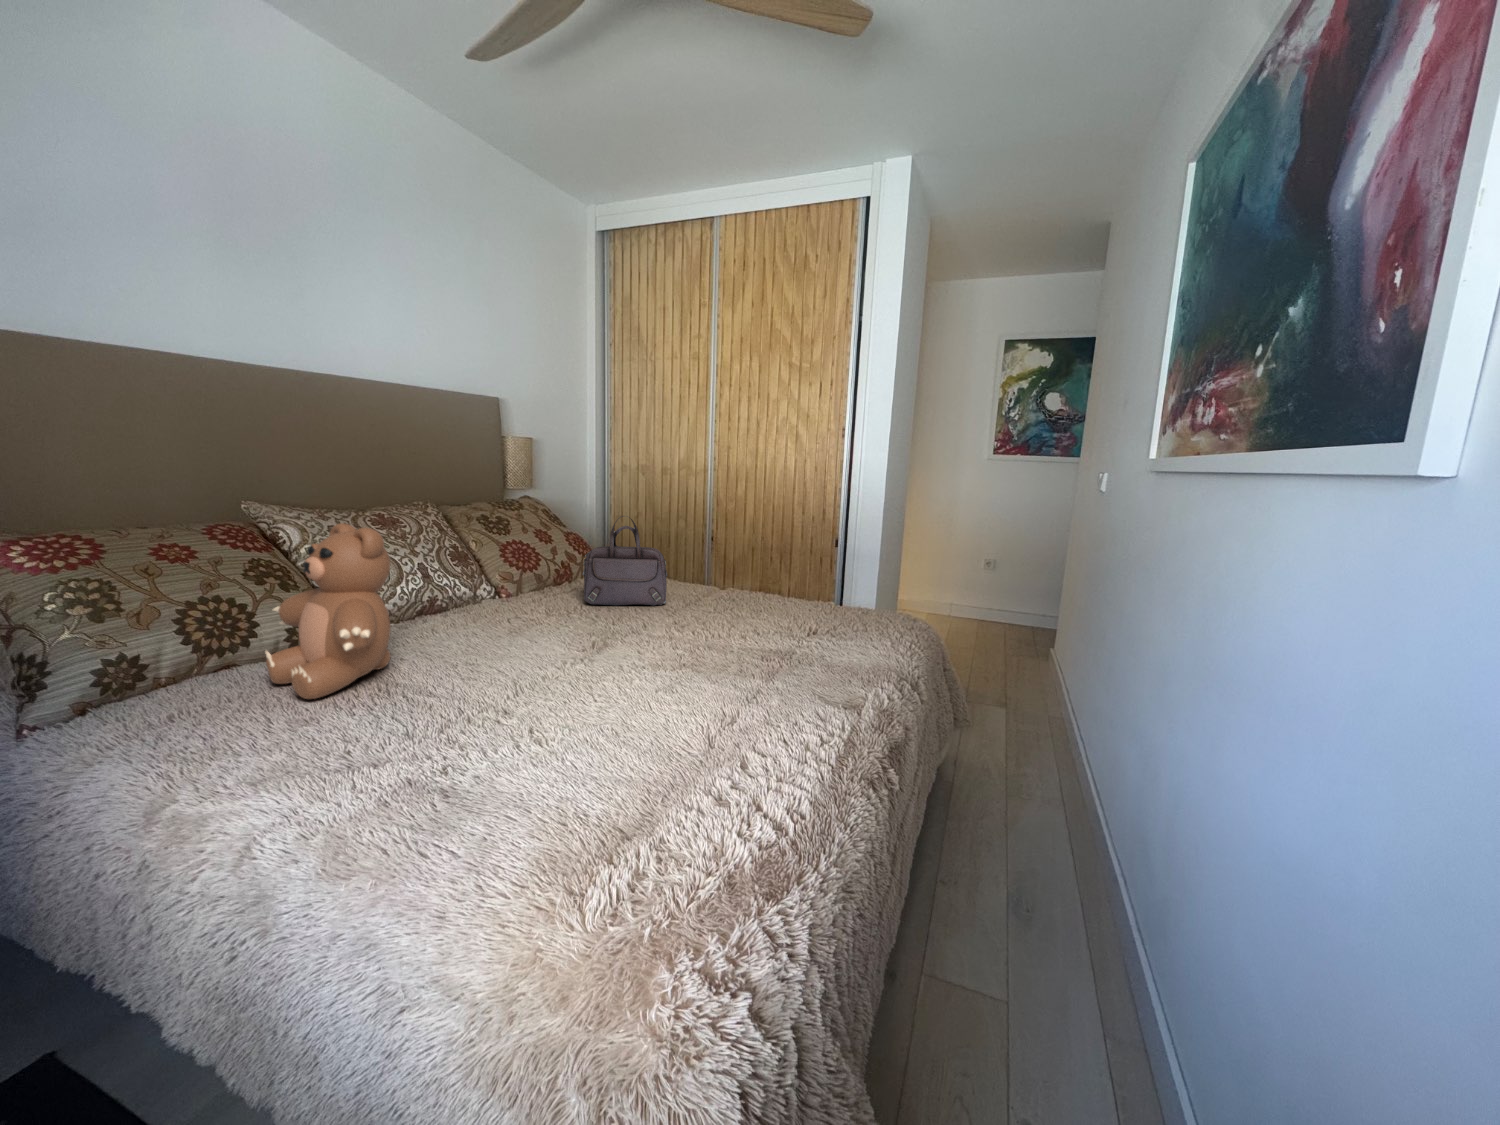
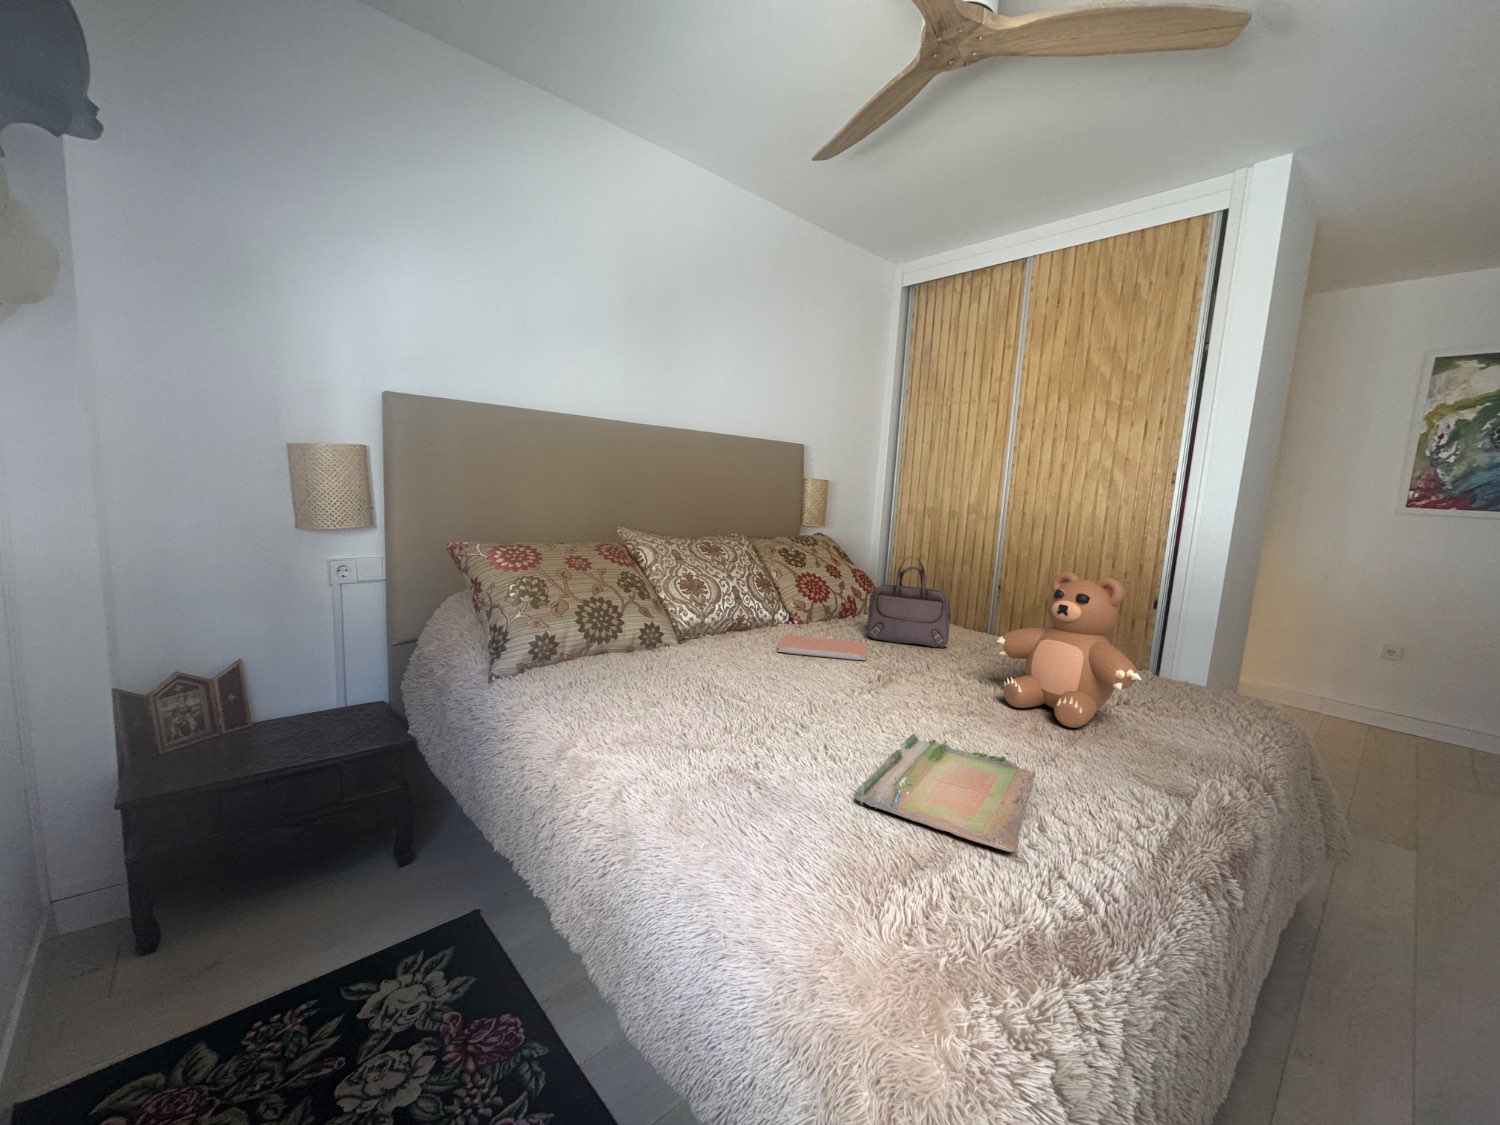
teddy bear: present [266,523,391,699] -> present [997,572,1141,728]
notebook: none [480,610,583,633] -> present [778,635,867,660]
tray: none [564,698,741,798] -> present [855,734,1036,852]

